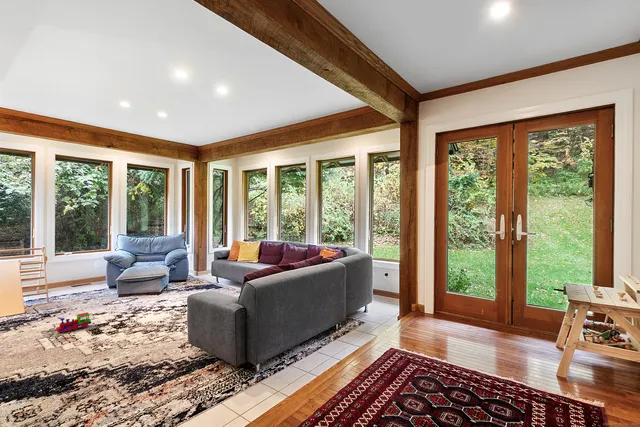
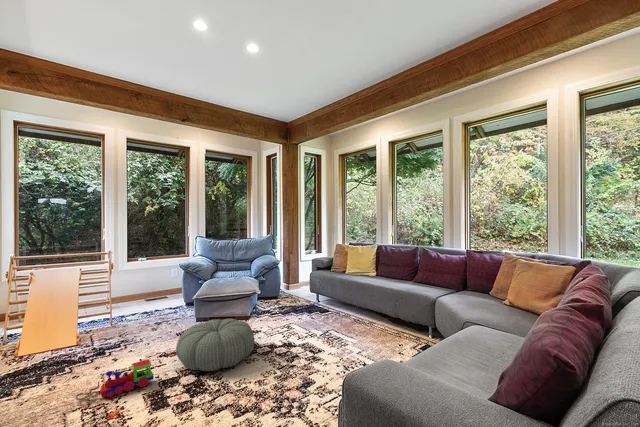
pouf: none [106,290,160,319] -> present [176,319,255,371]

